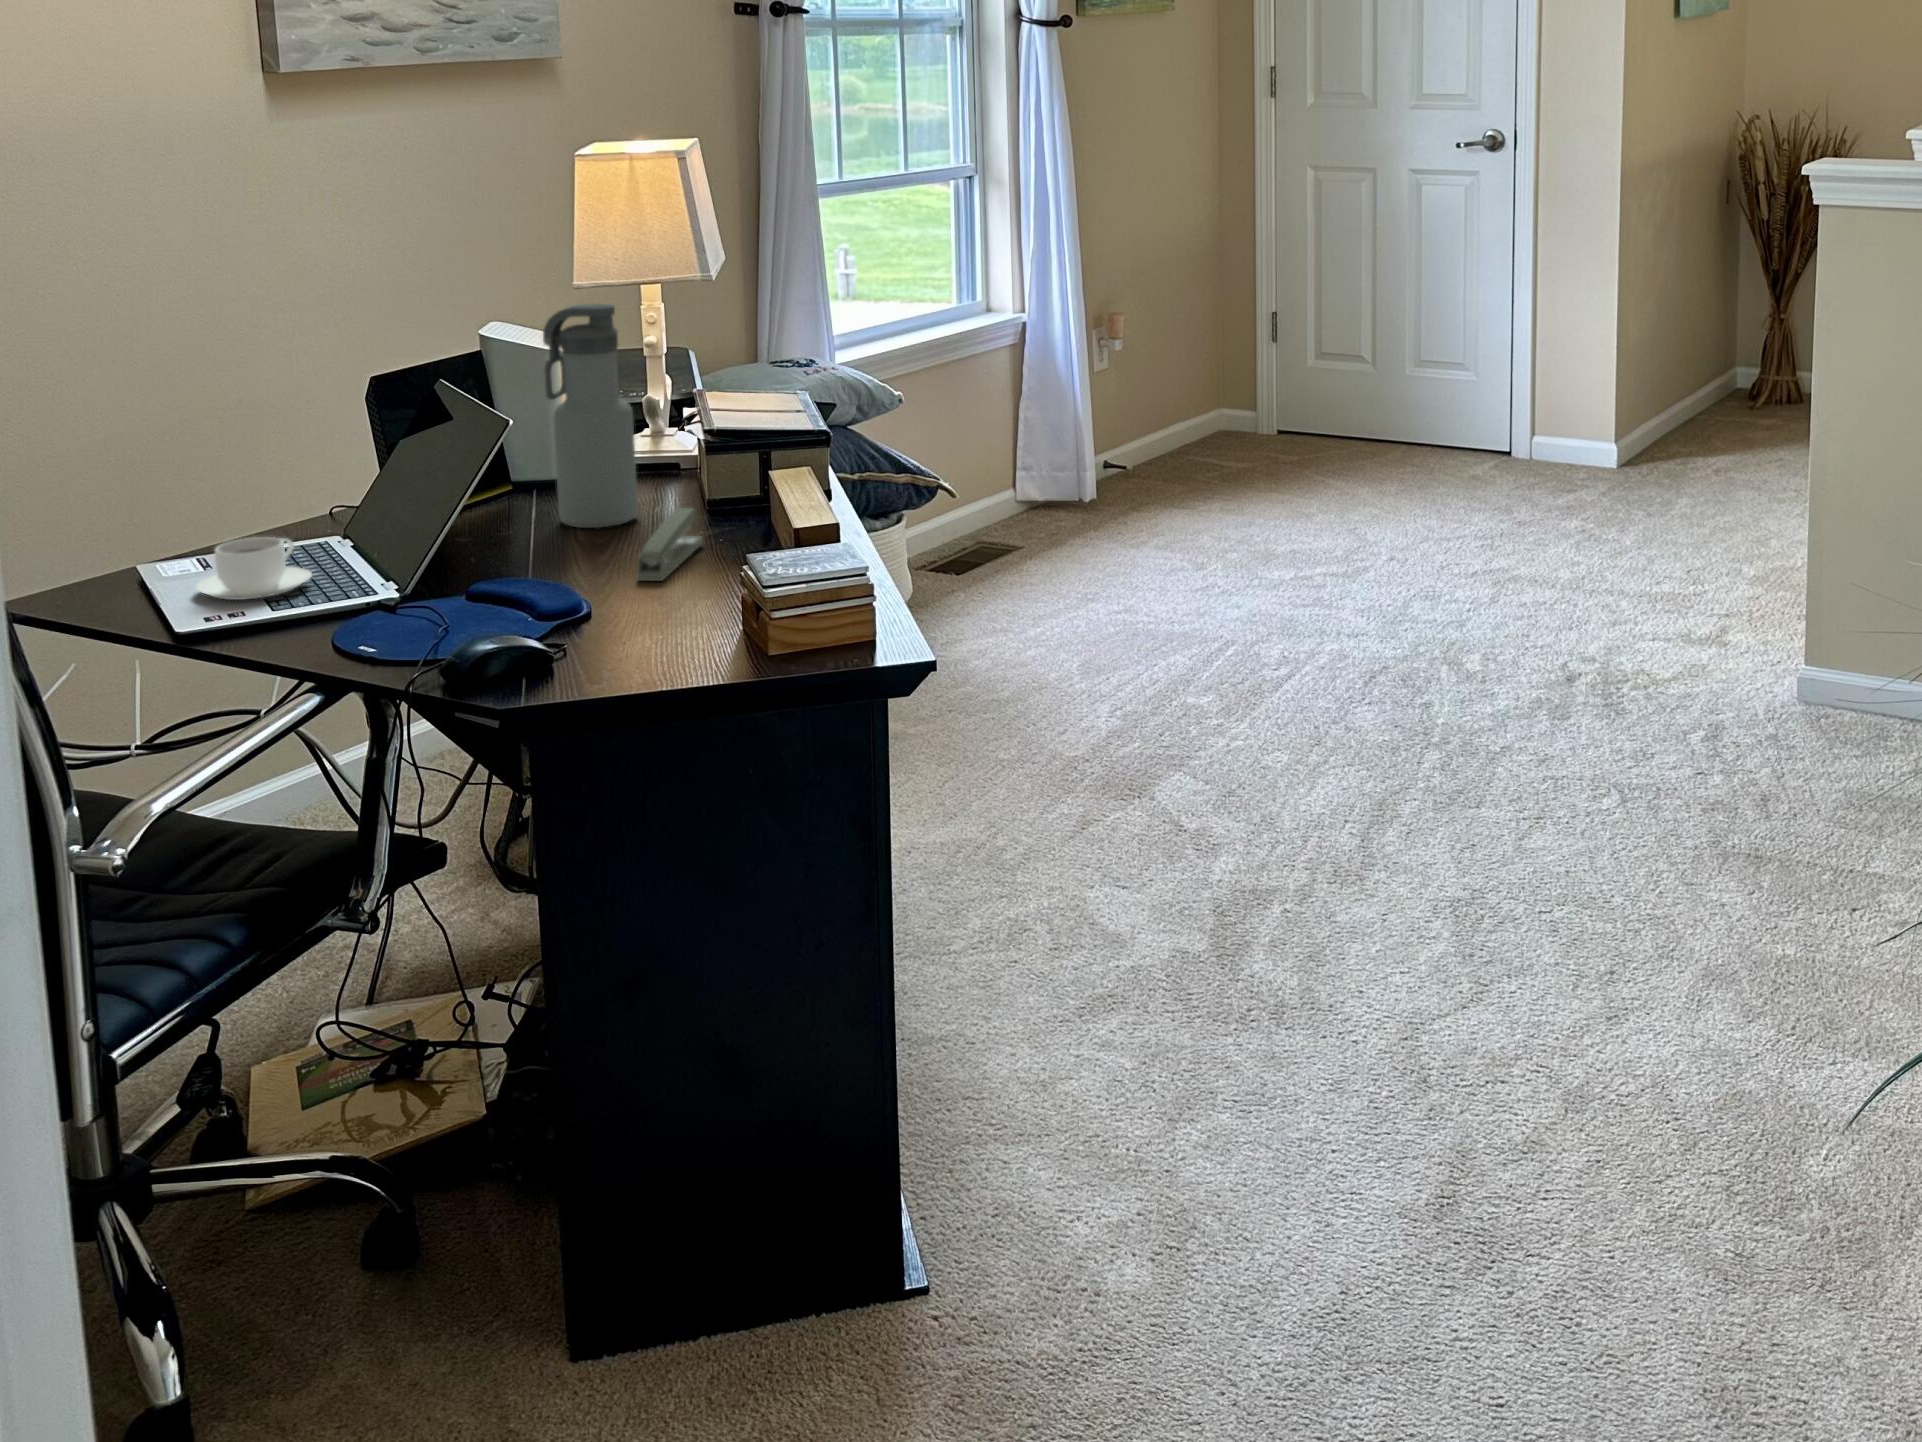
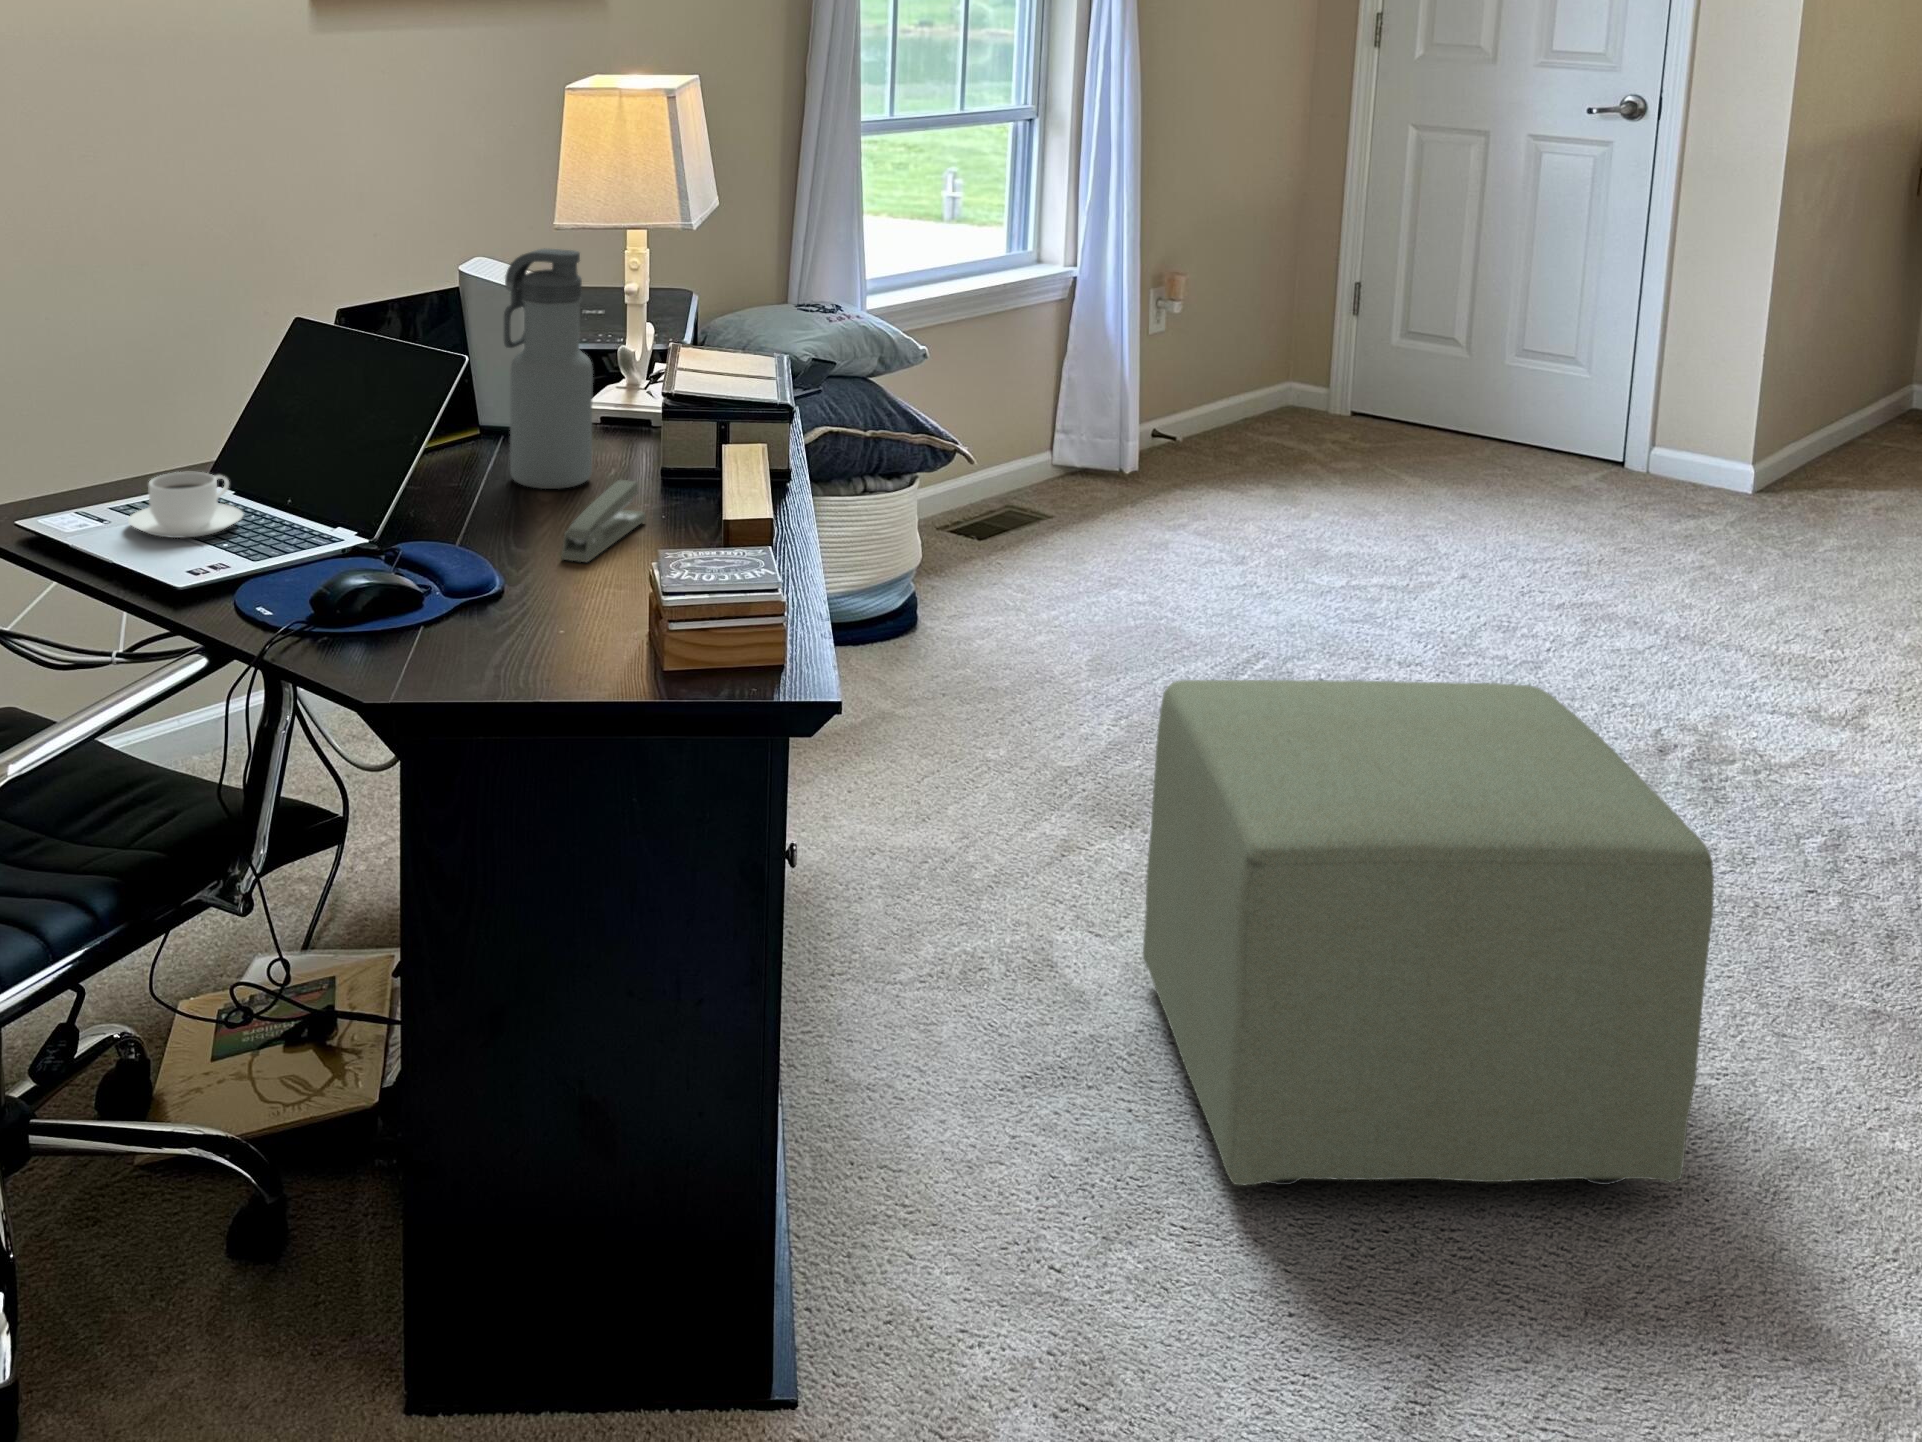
ottoman: none [1167,619,1630,1057] -> present [1143,680,1714,1185]

